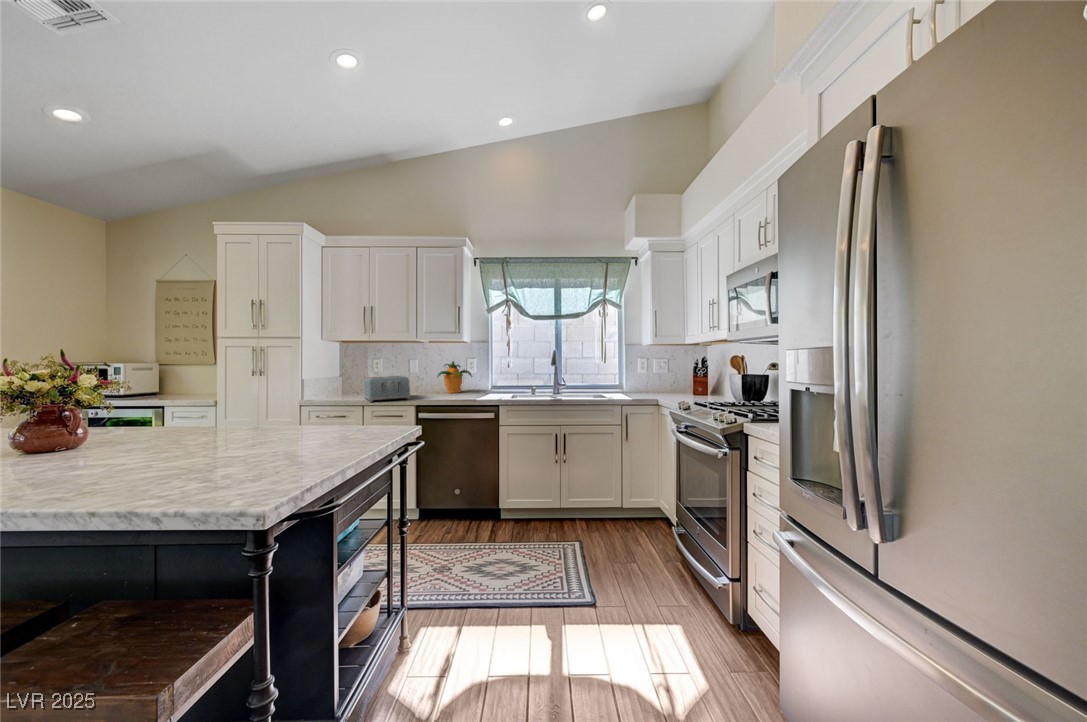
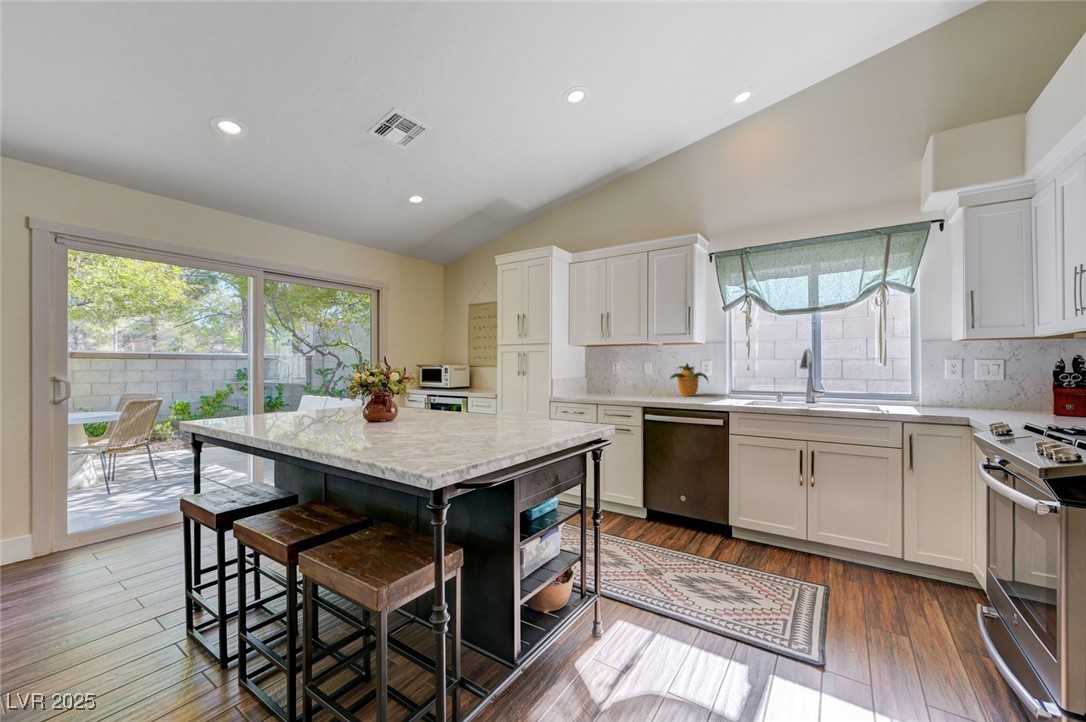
toaster: present [364,376,411,402] -> none [601,377,640,401]

